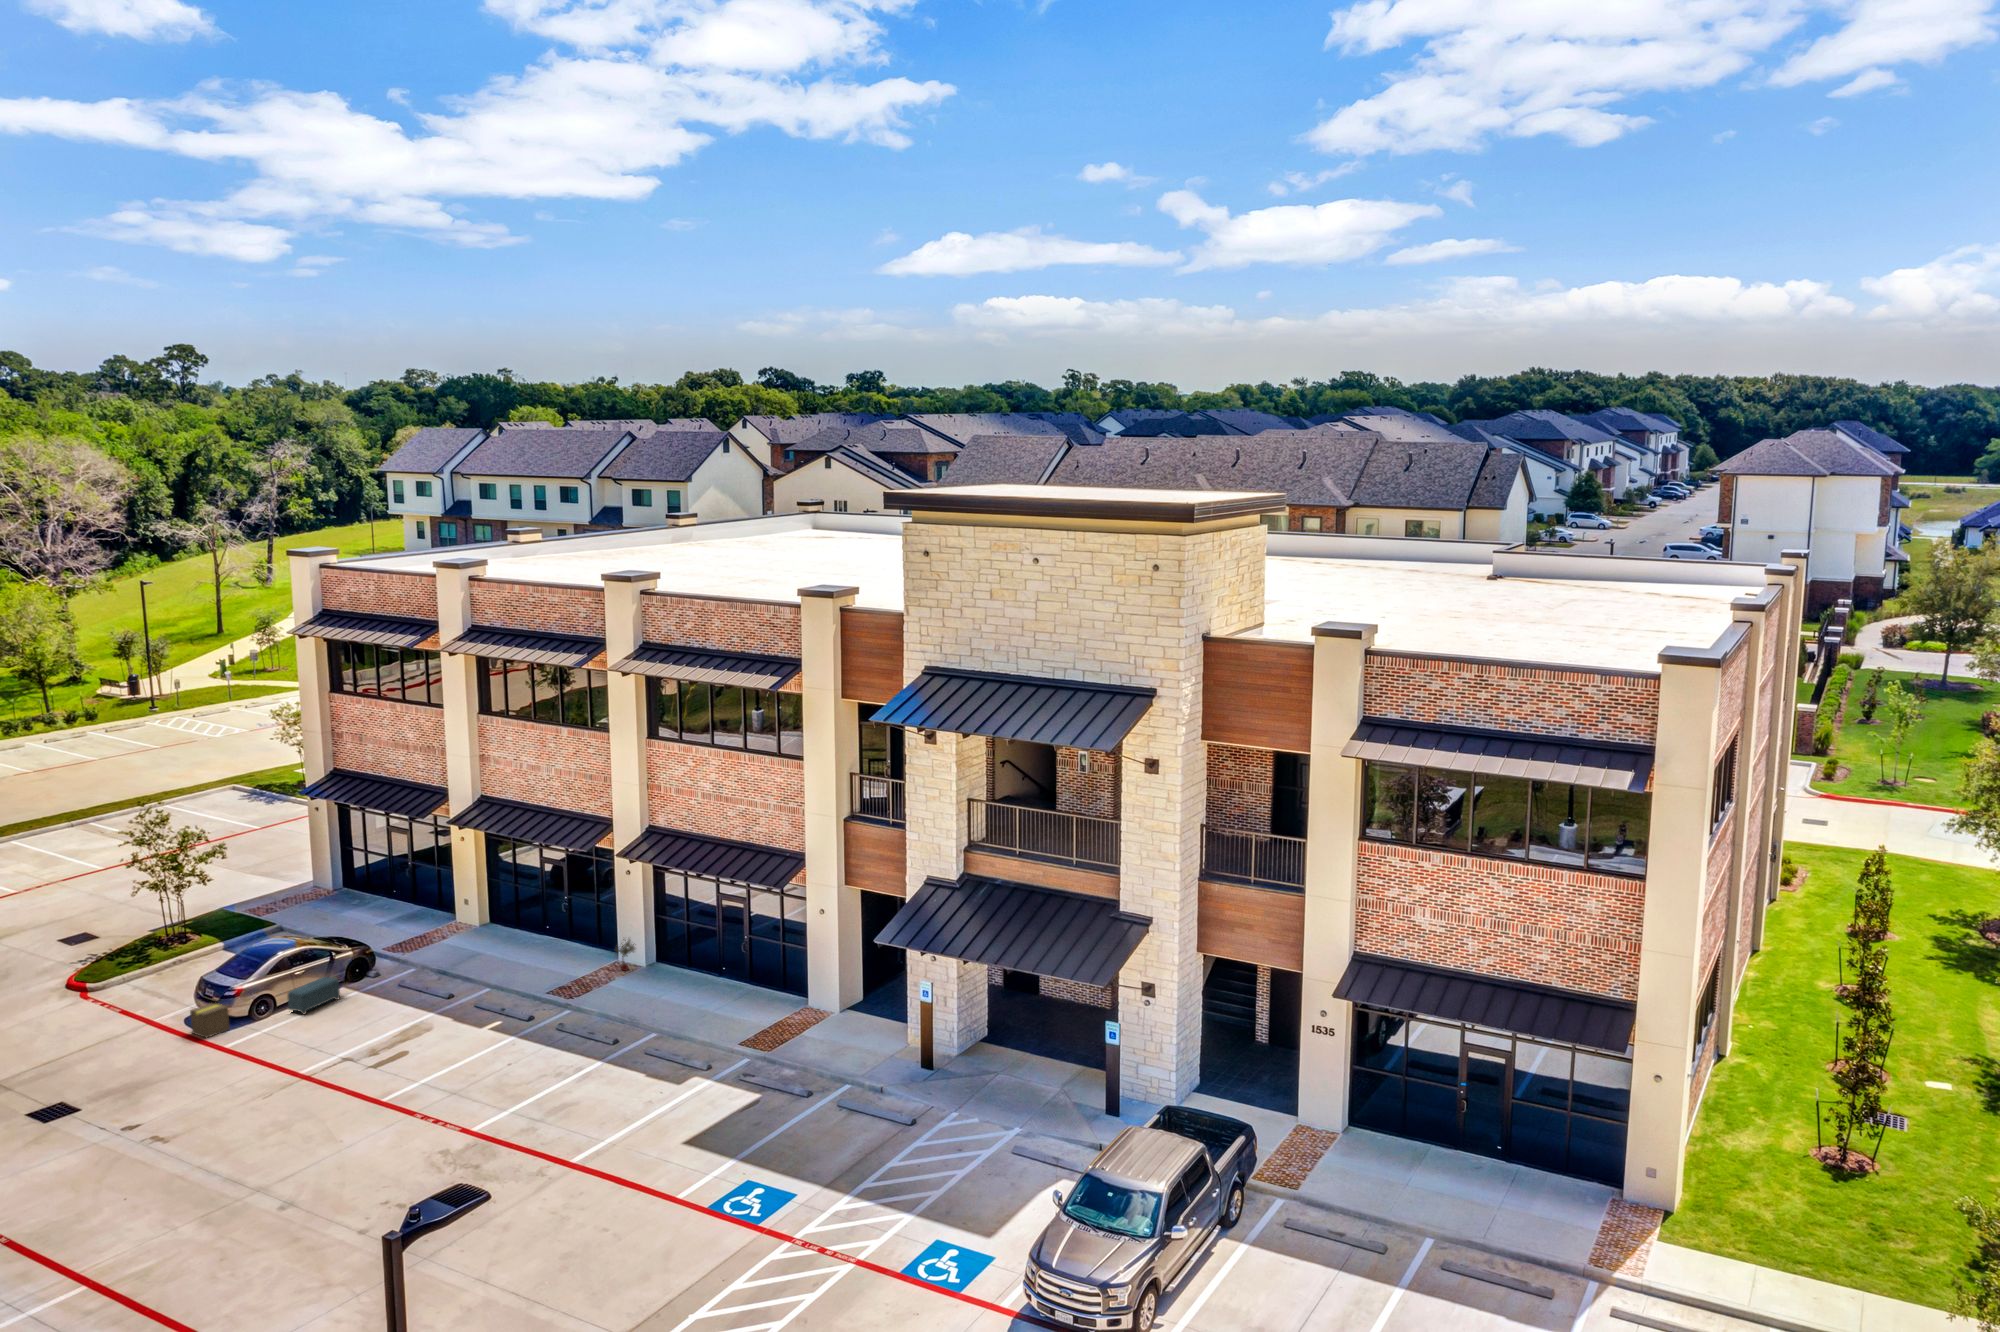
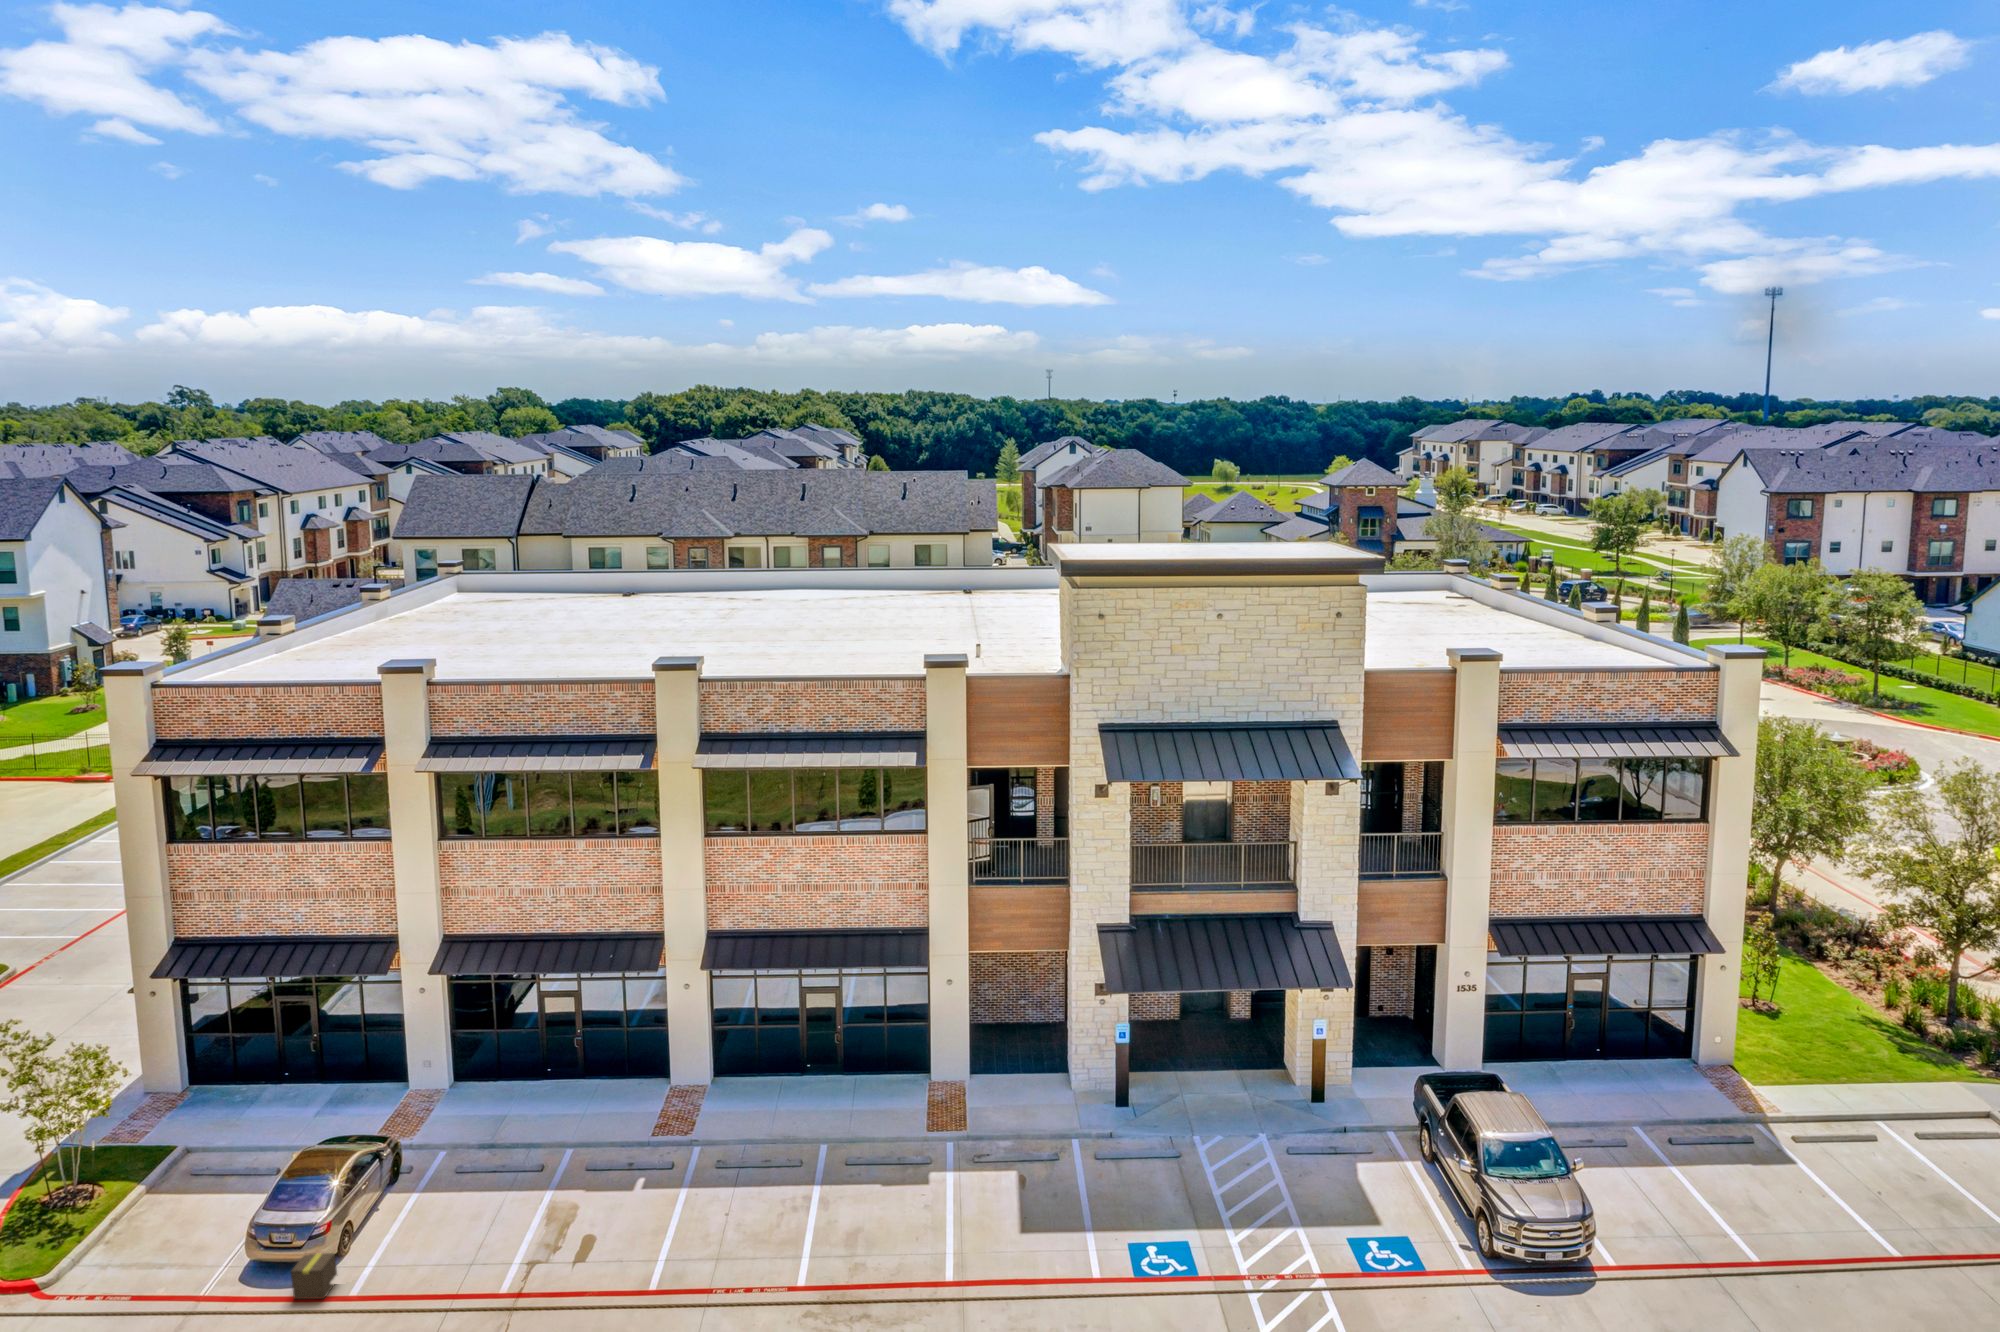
potted tree: present [616,939,635,971] -> none [687,1055,718,1094]
bench: present [287,977,340,1015] -> none [379,1186,421,1240]

